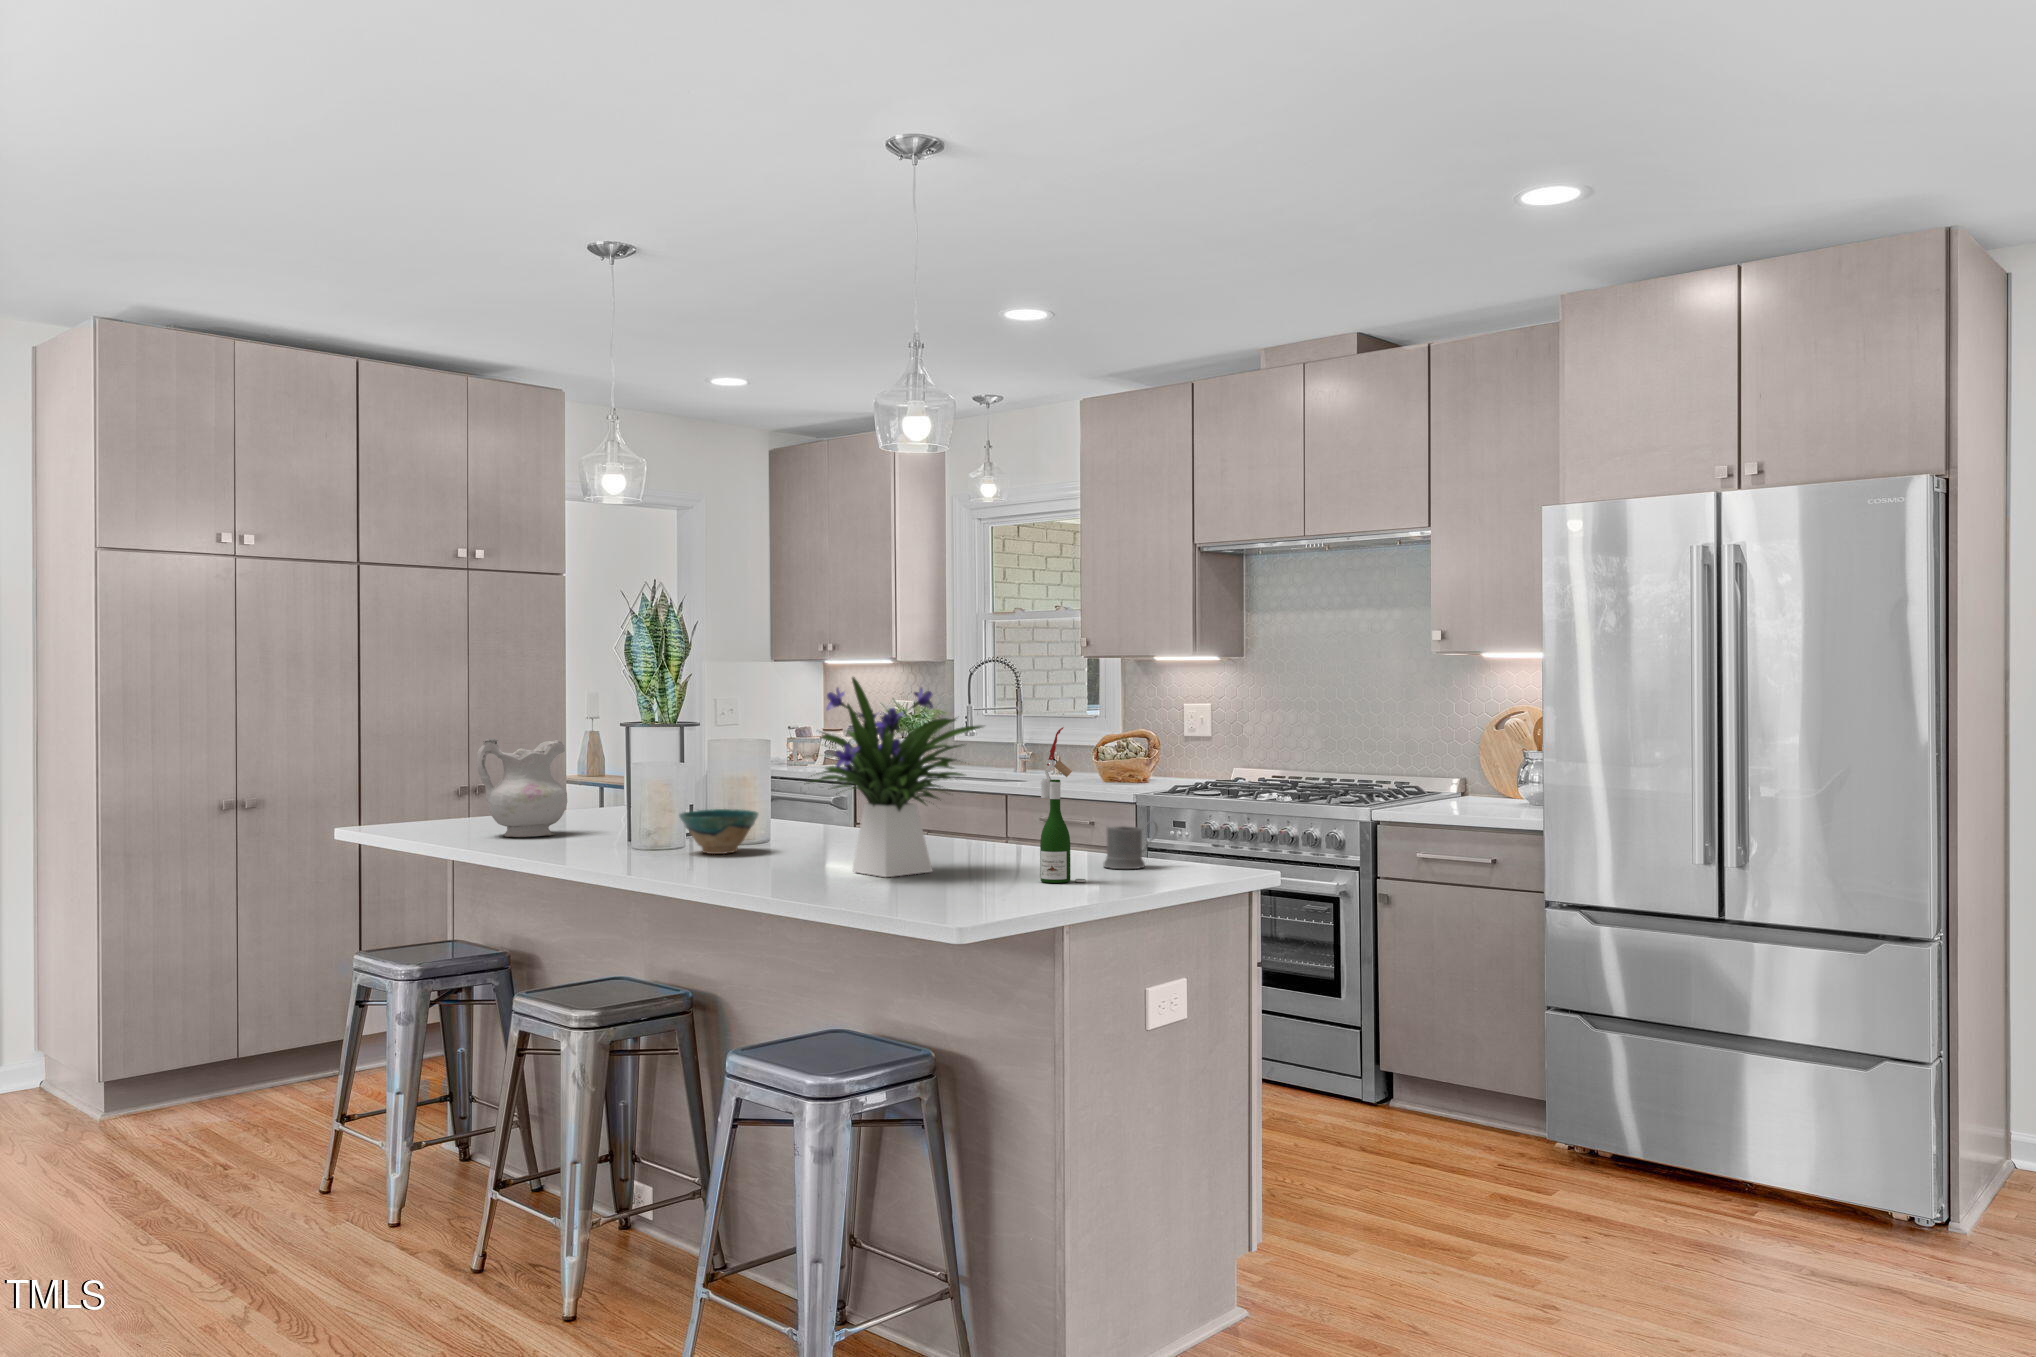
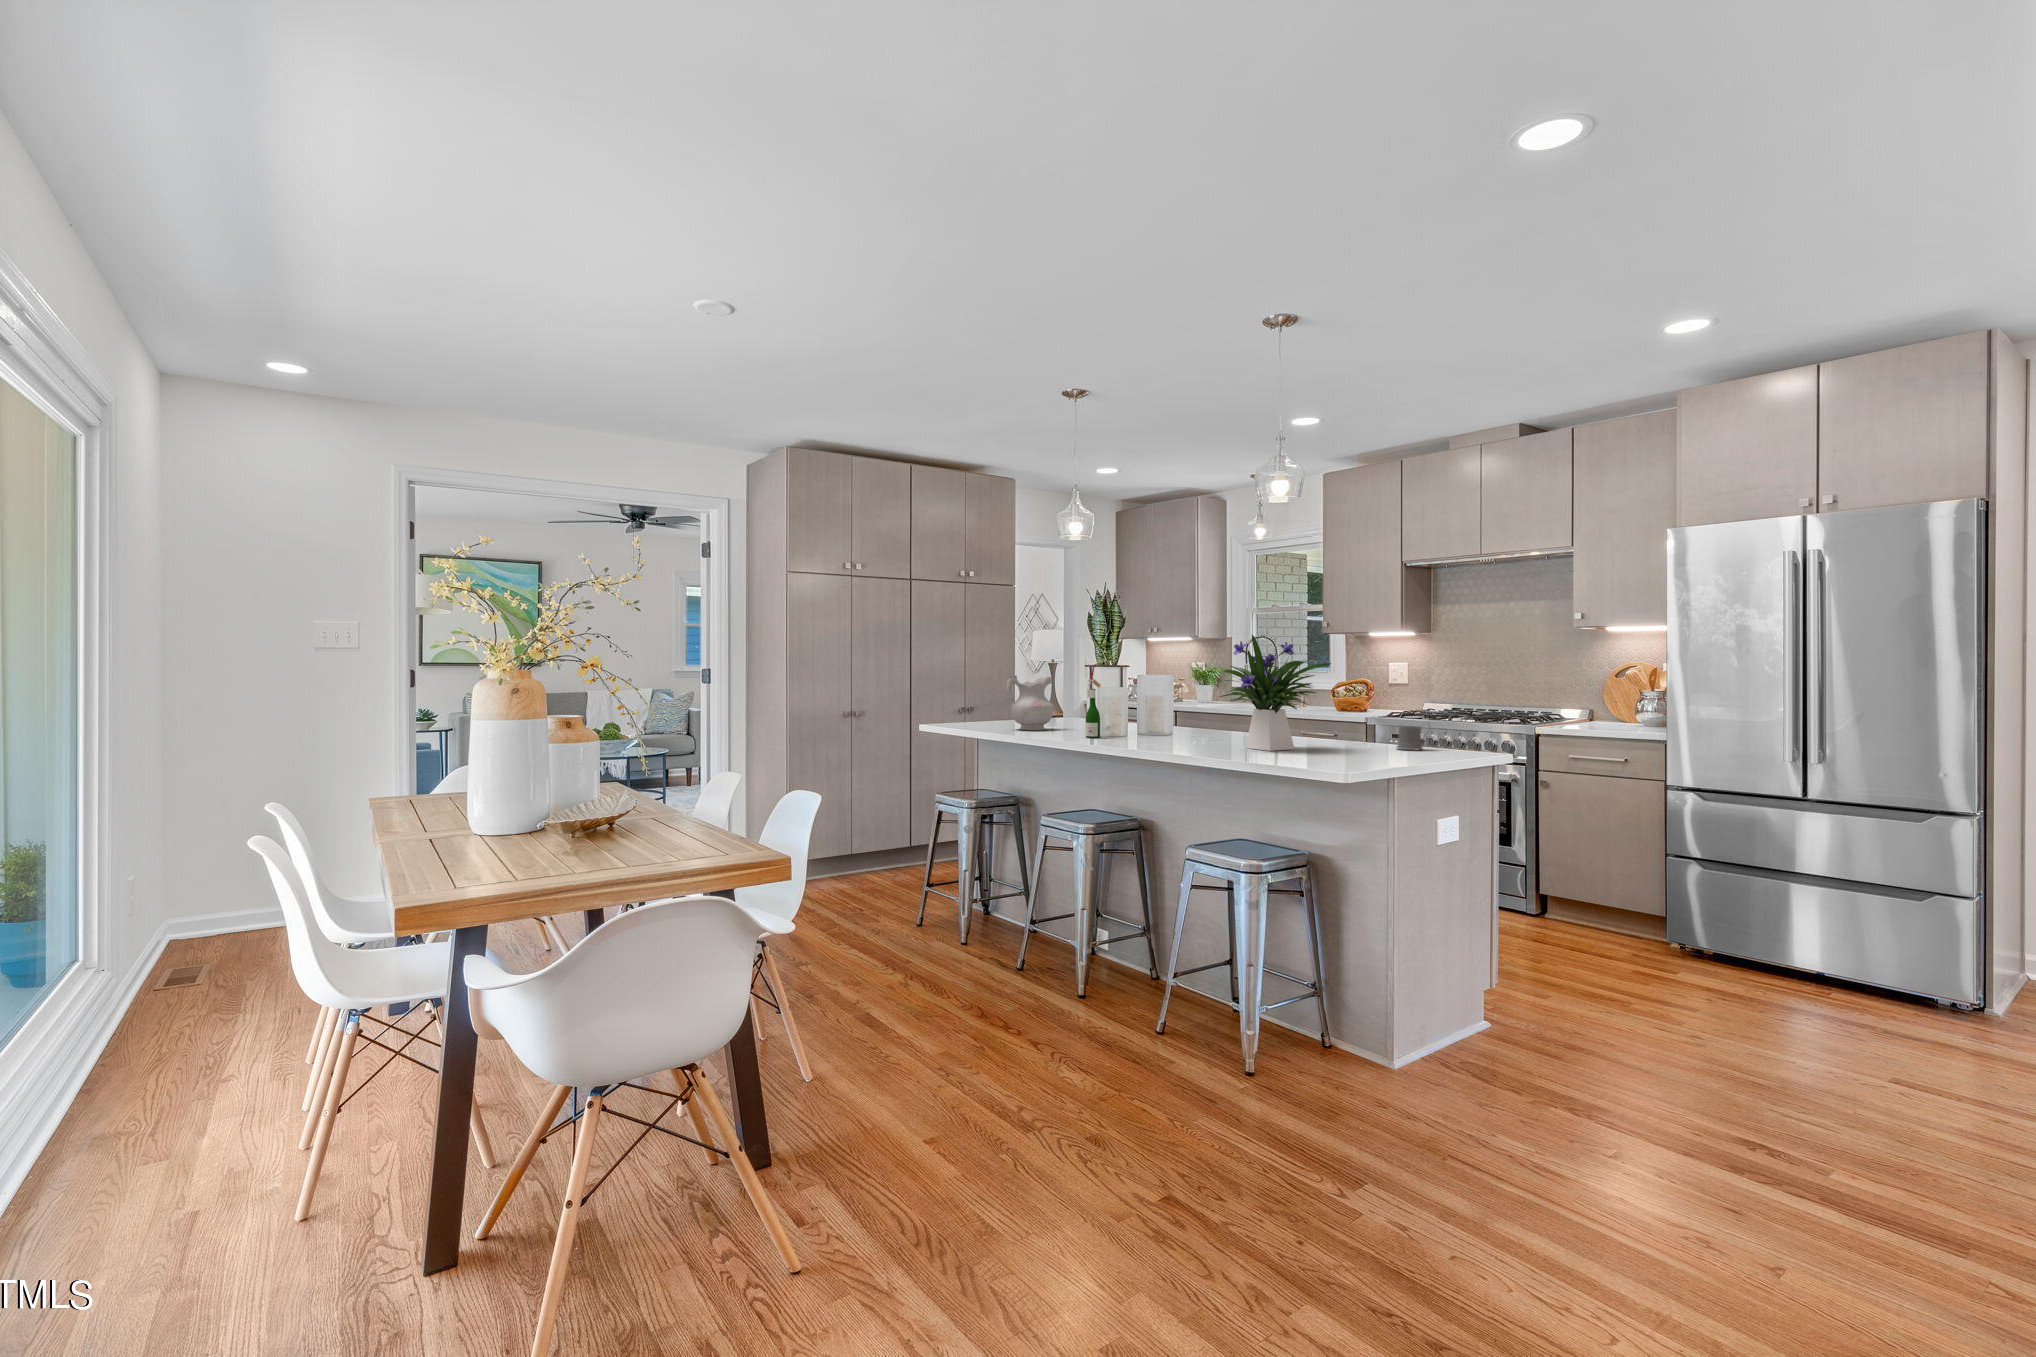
wine bottle: present [1040,727,1086,883] -> present [1086,663,1107,738]
bowl: present [679,809,758,854] -> none [1131,714,1177,739]

